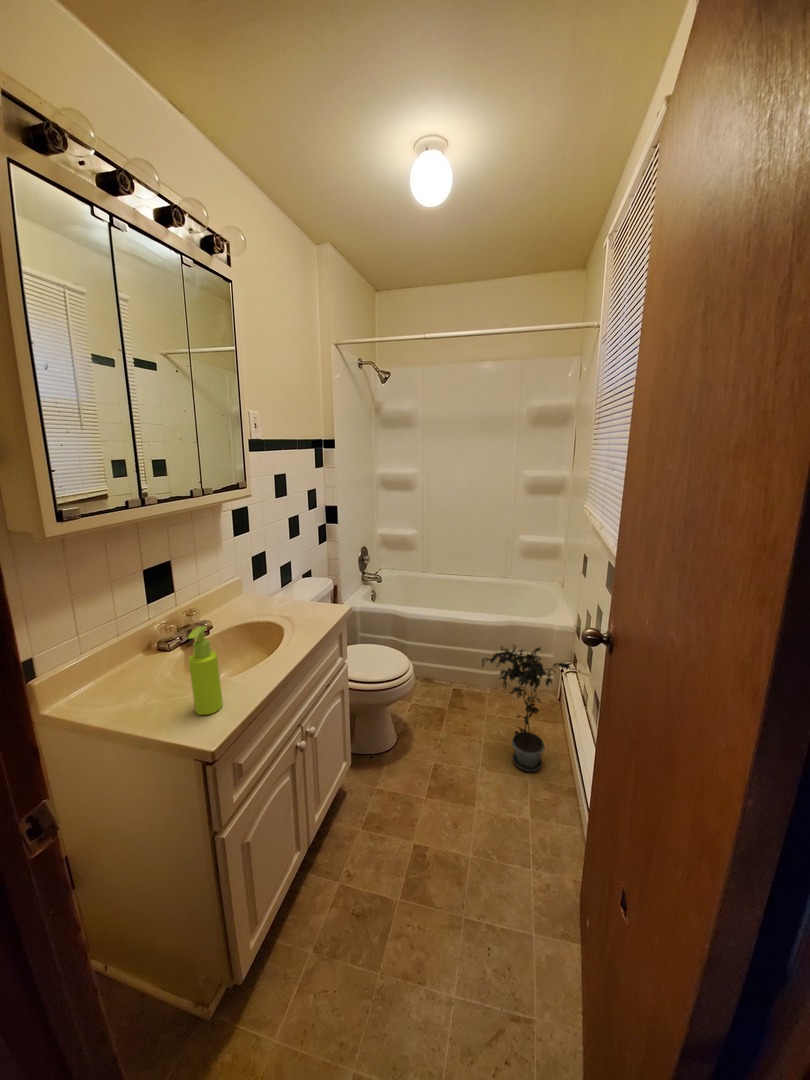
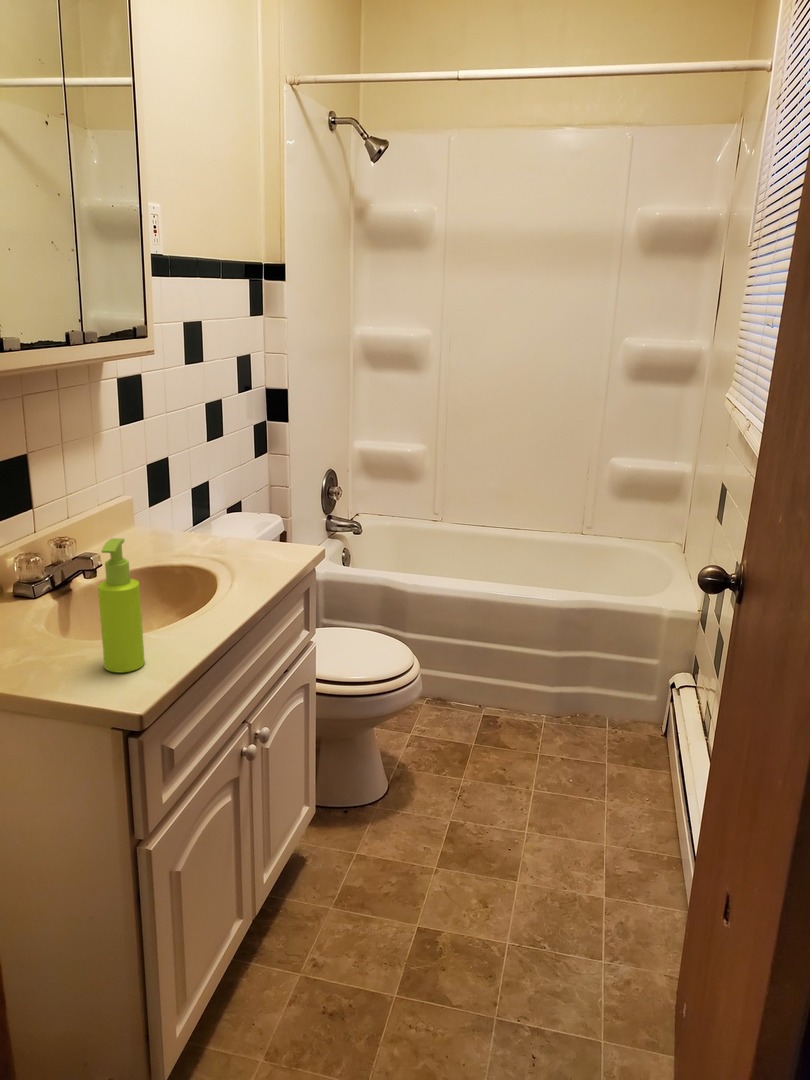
potted plant: present [482,645,580,771] -> none [537,627,701,837]

